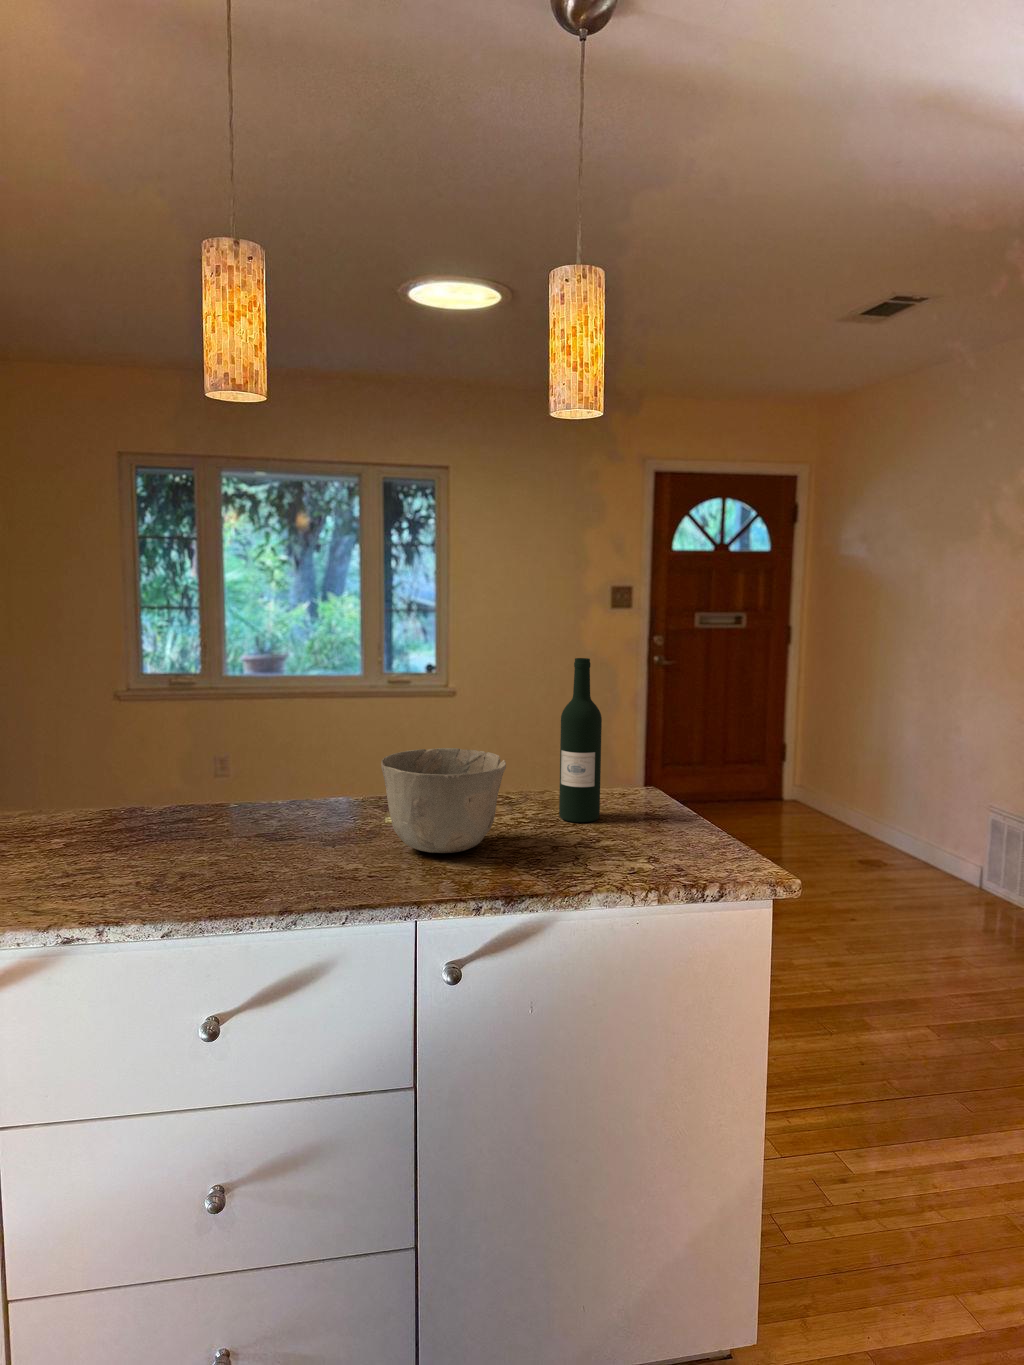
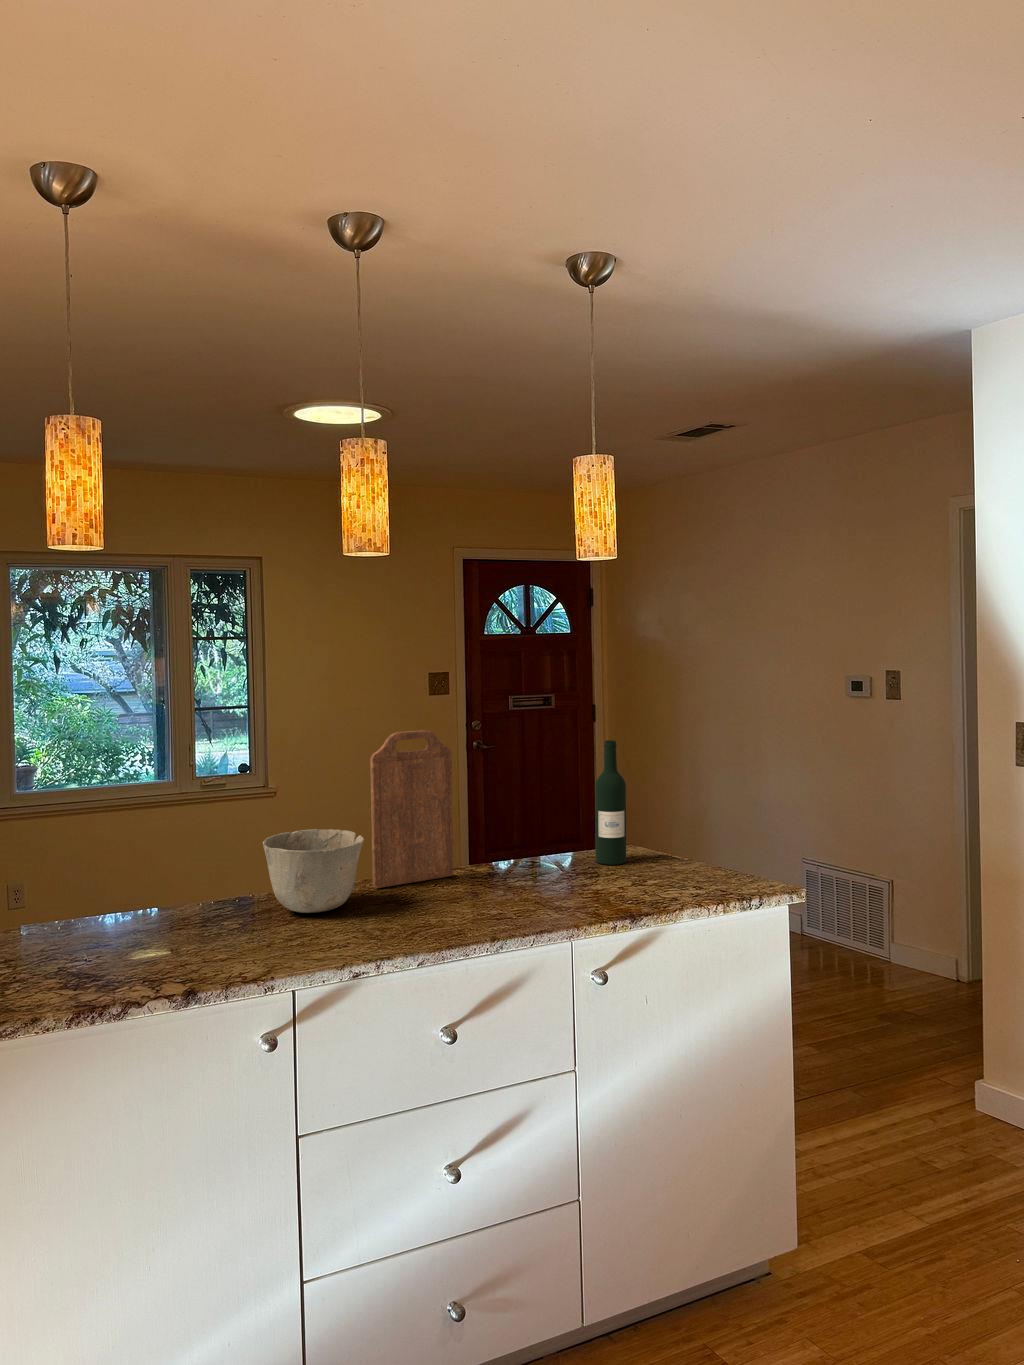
cutting board: none [251,631,367,823] -> present [370,730,453,888]
ceramic bowl: present [381,748,506,853] -> present [263,829,364,913]

